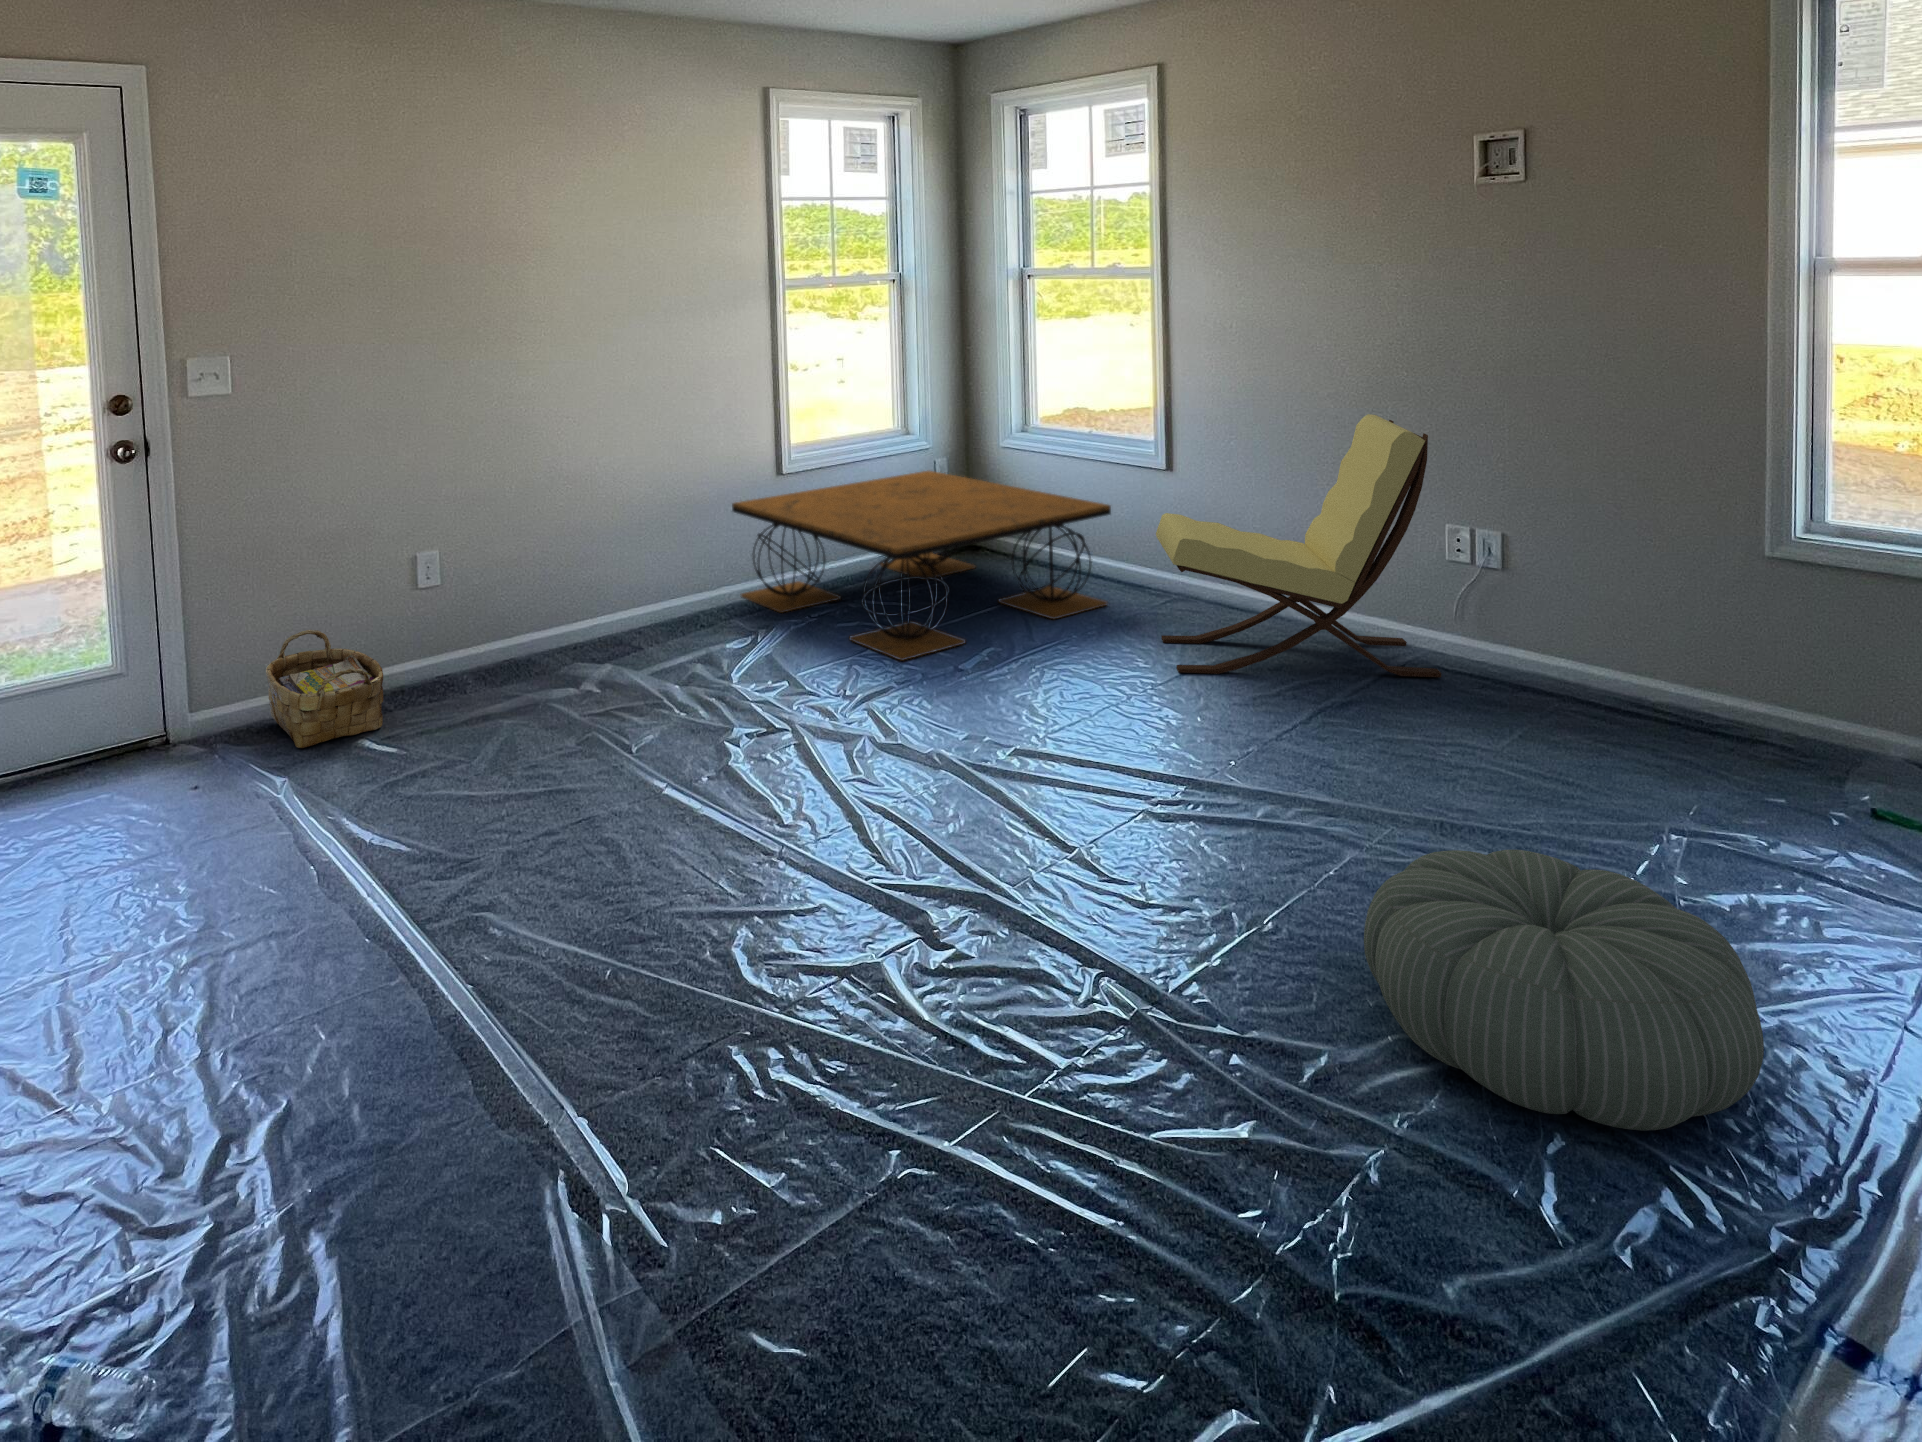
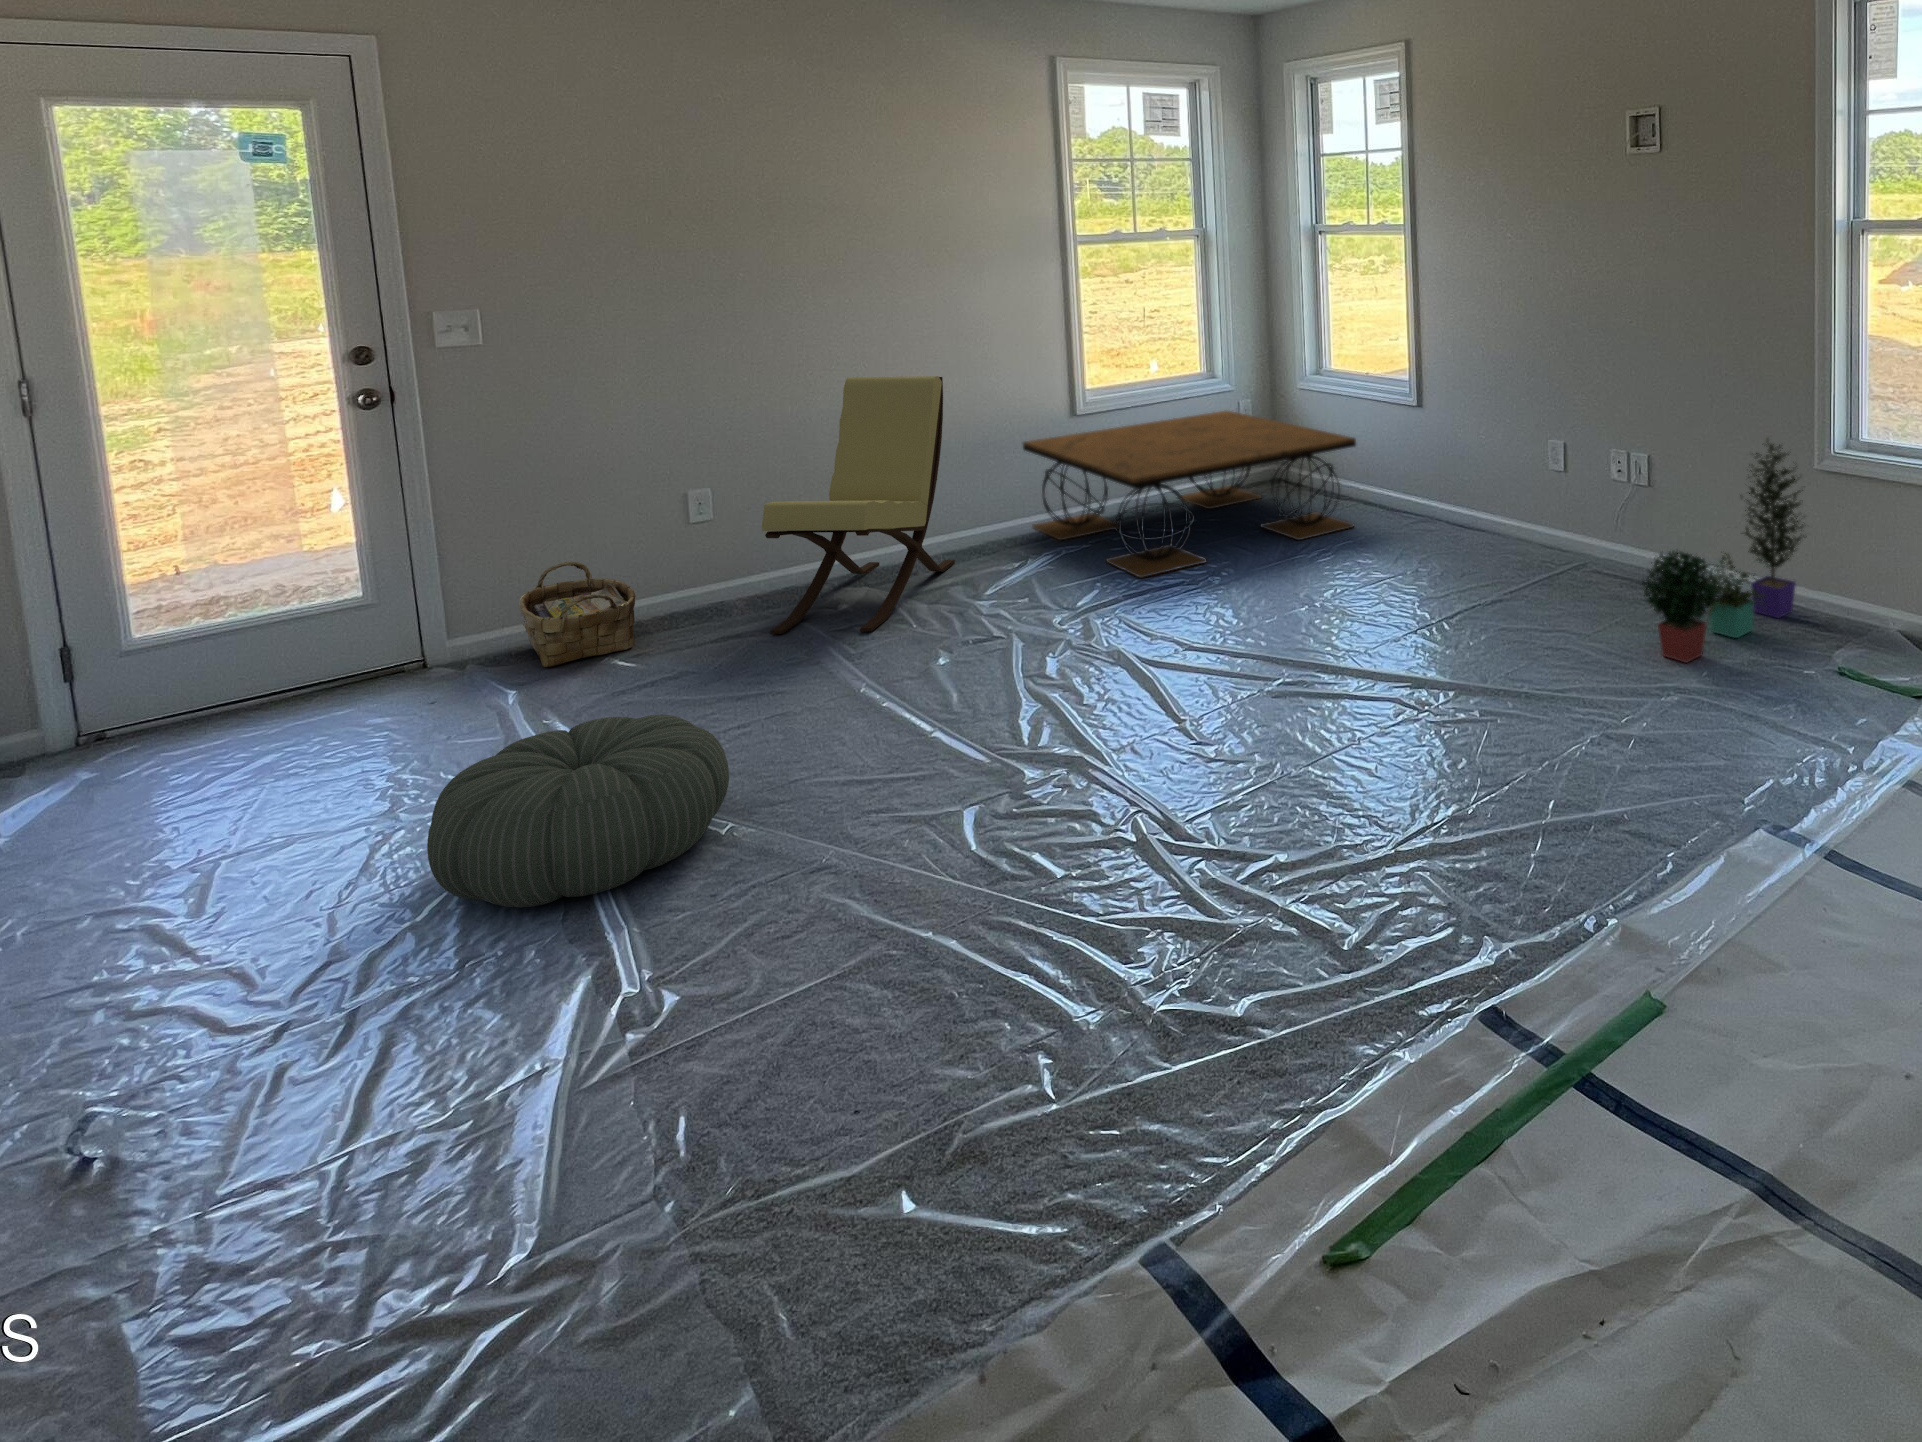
lounge chair: present [1156,414,1441,677] -> present [762,376,955,634]
potted plant: none [1586,517,1771,794] -> present [1641,444,1805,663]
pouf: present [1364,850,1764,1130] -> present [427,714,729,907]

